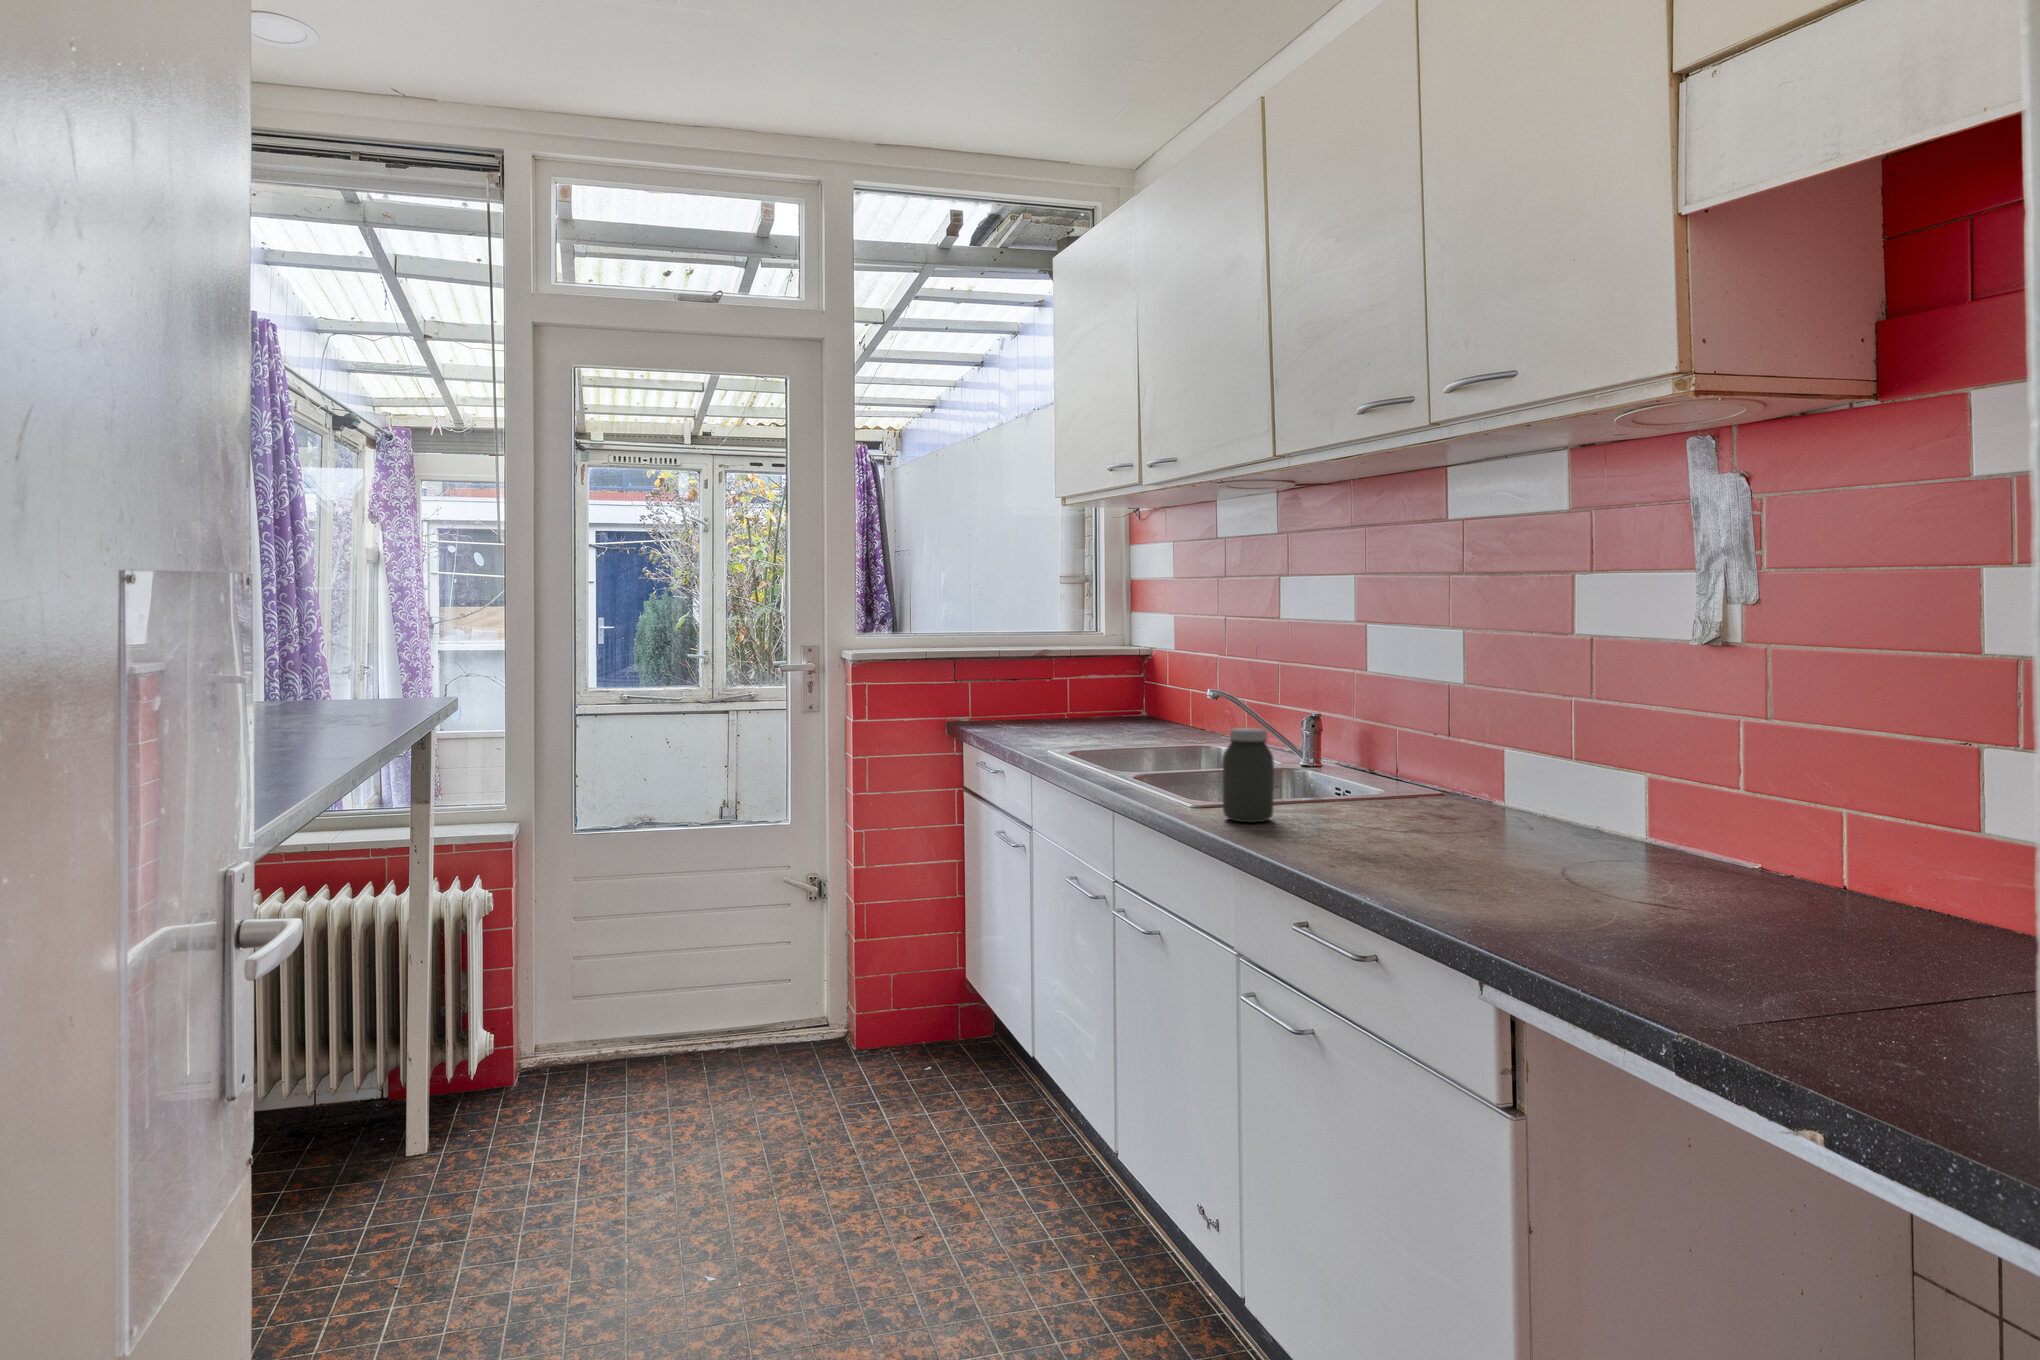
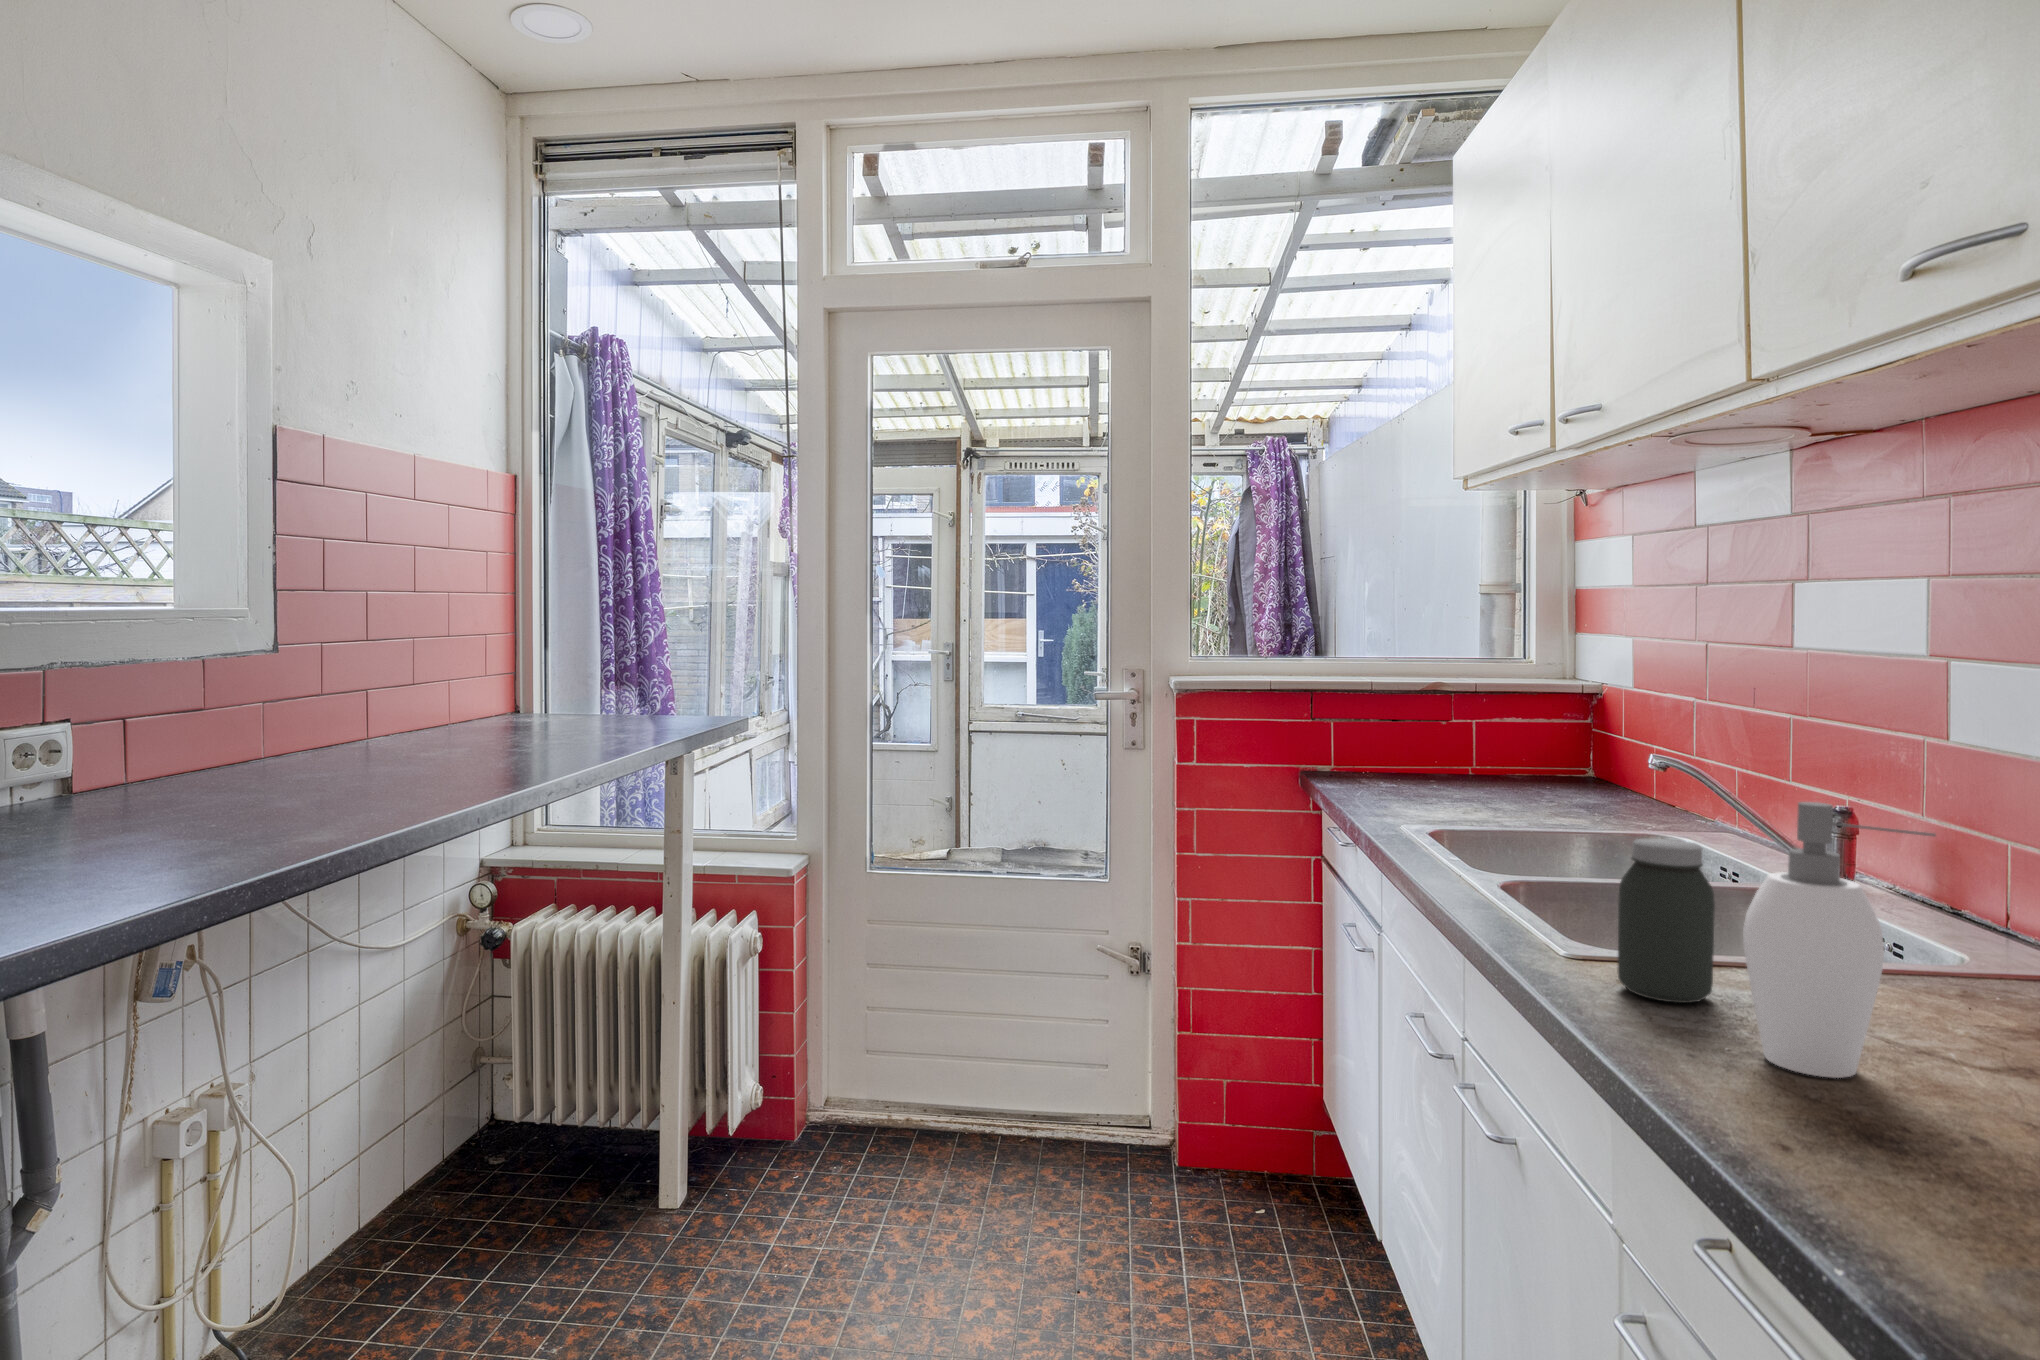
soap dispenser: none [1297,695,1385,843] -> present [1743,802,1936,1078]

